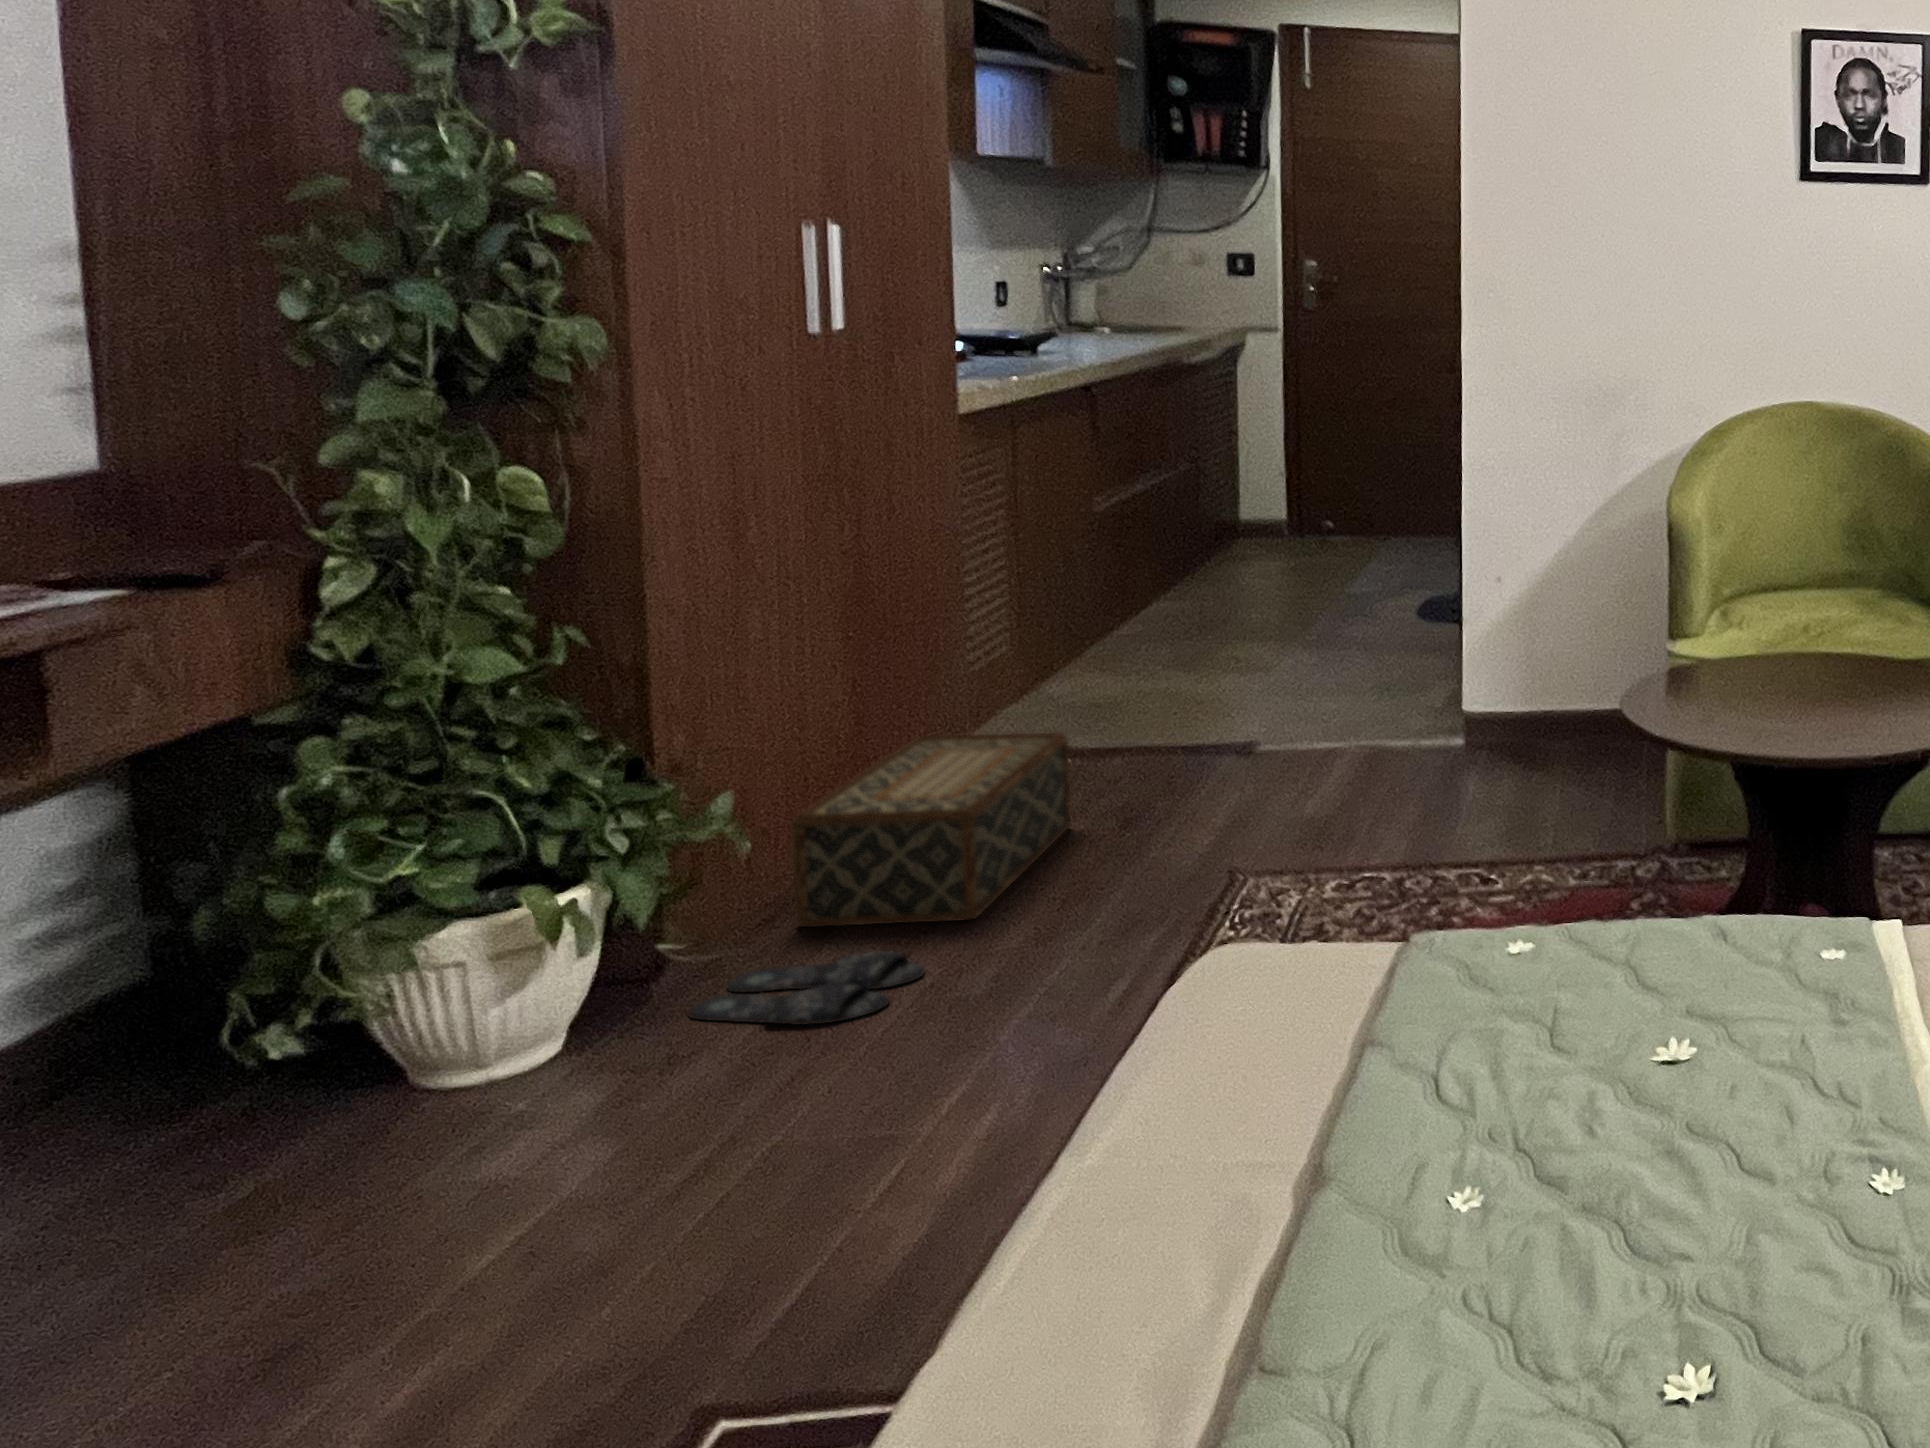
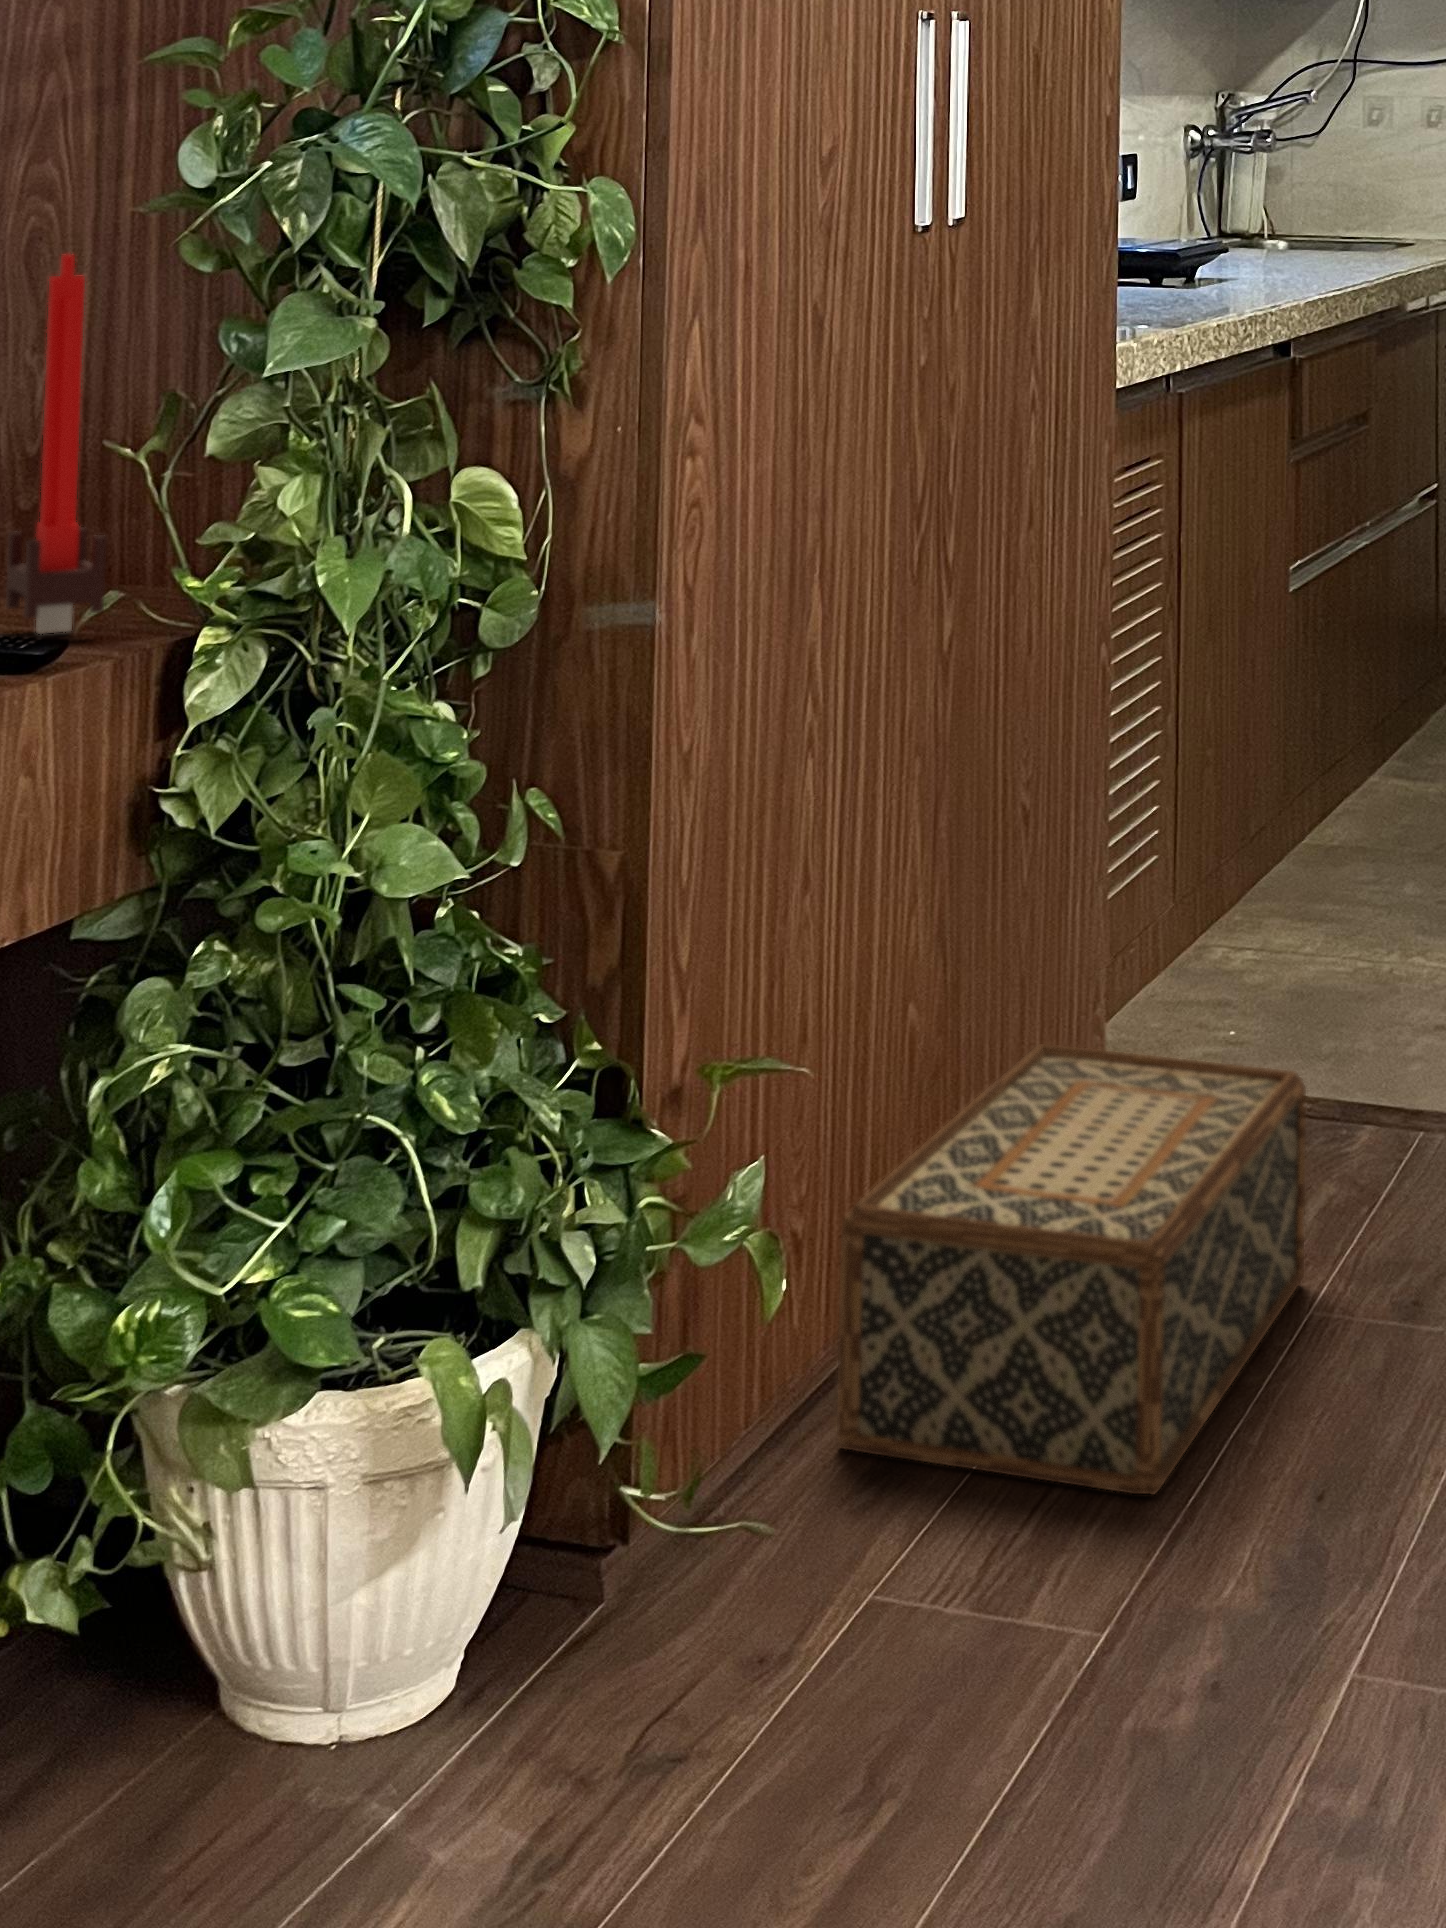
candle: none [177,358,256,568] -> present [6,255,106,633]
slippers: present [688,951,924,1025] -> none [663,1544,1076,1727]

